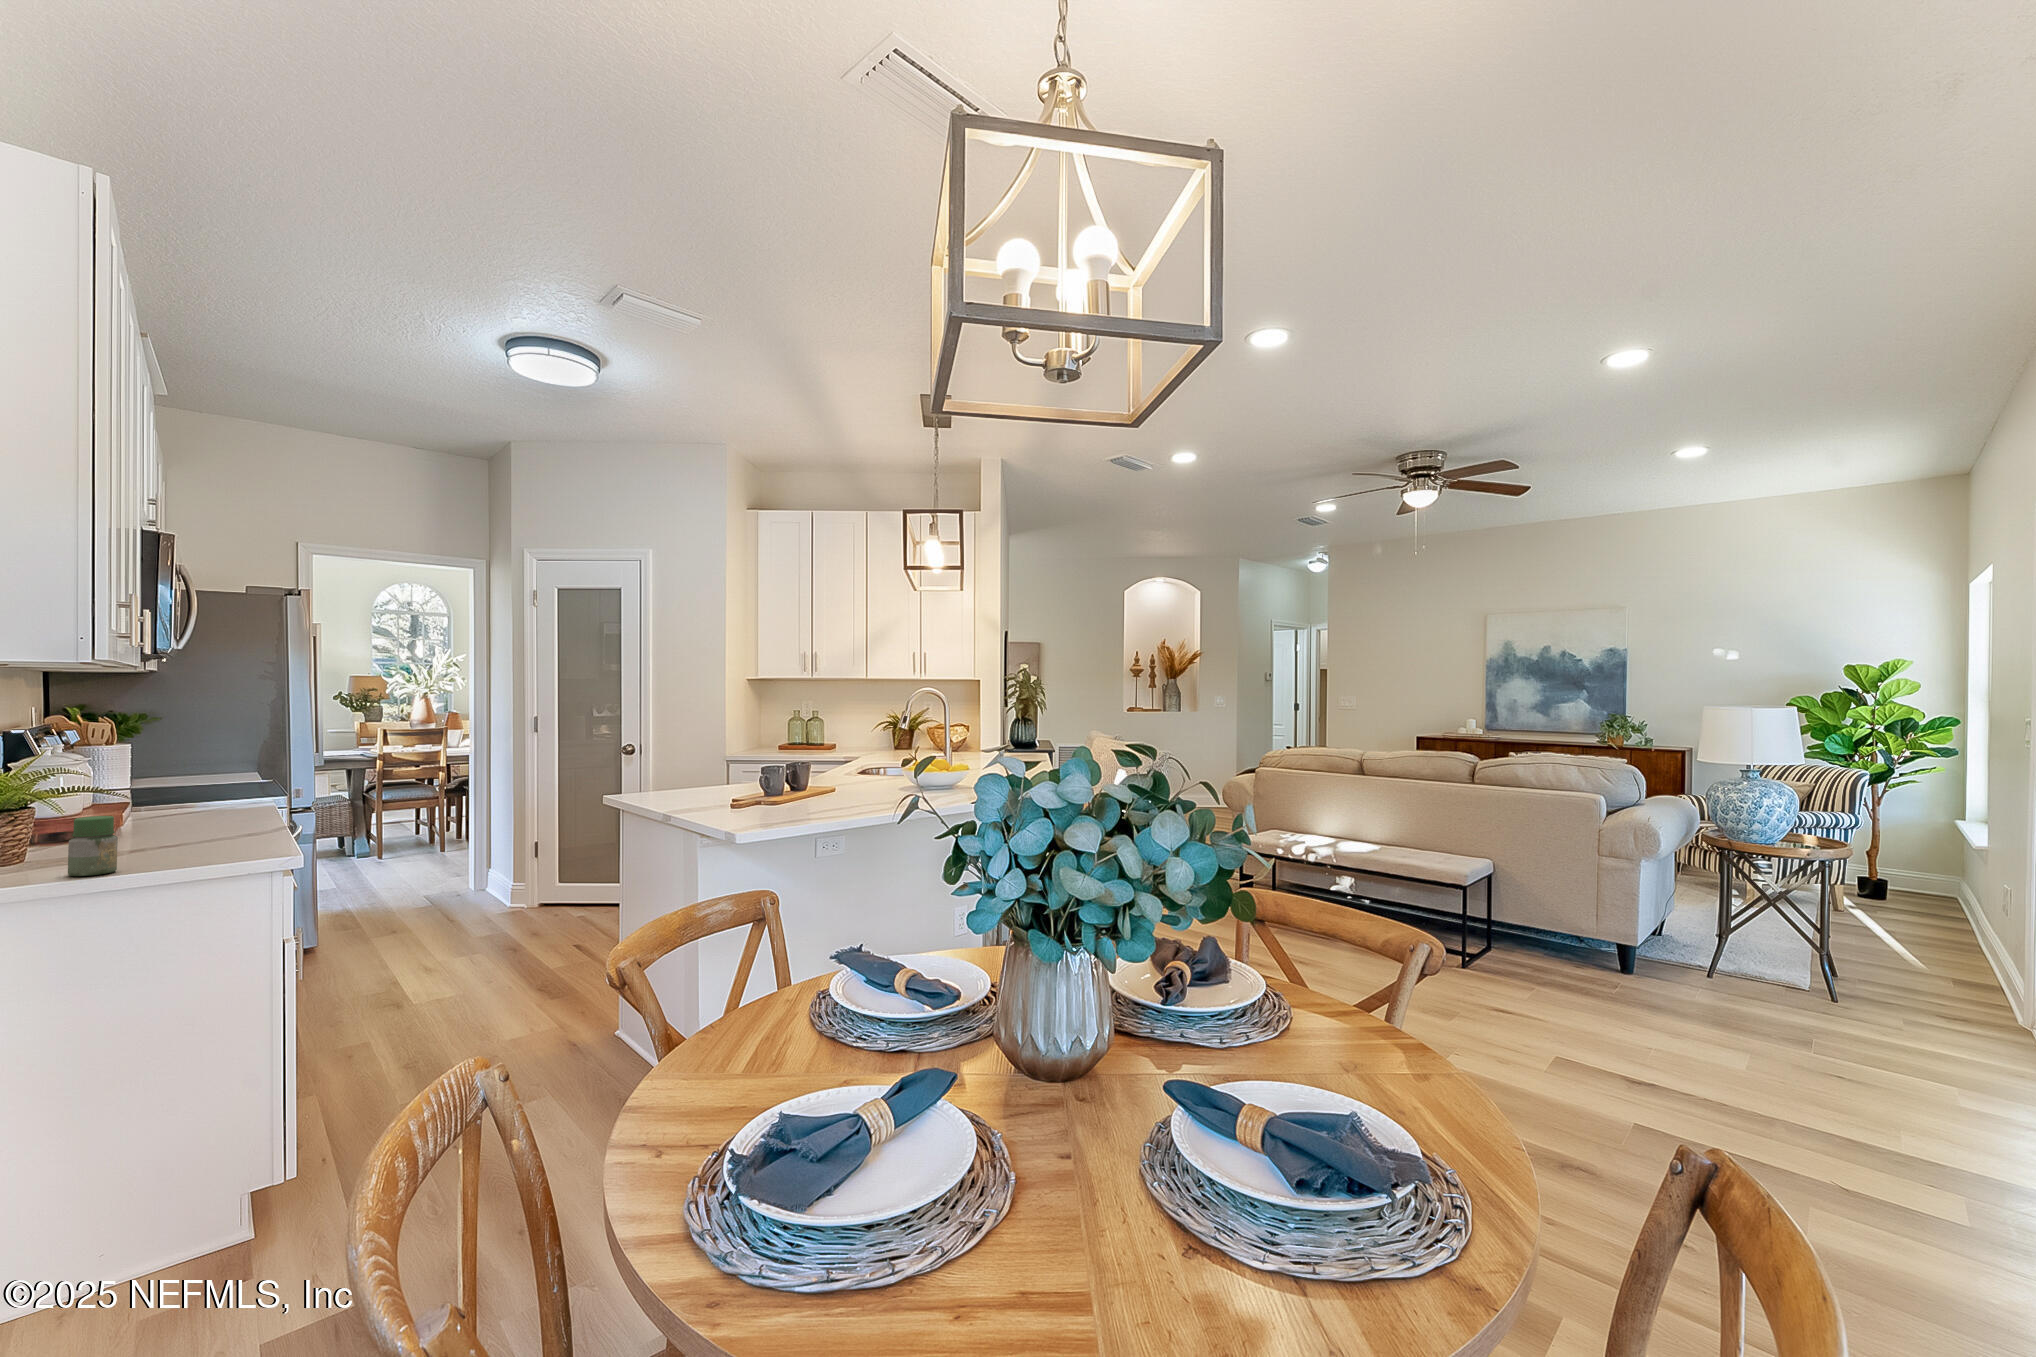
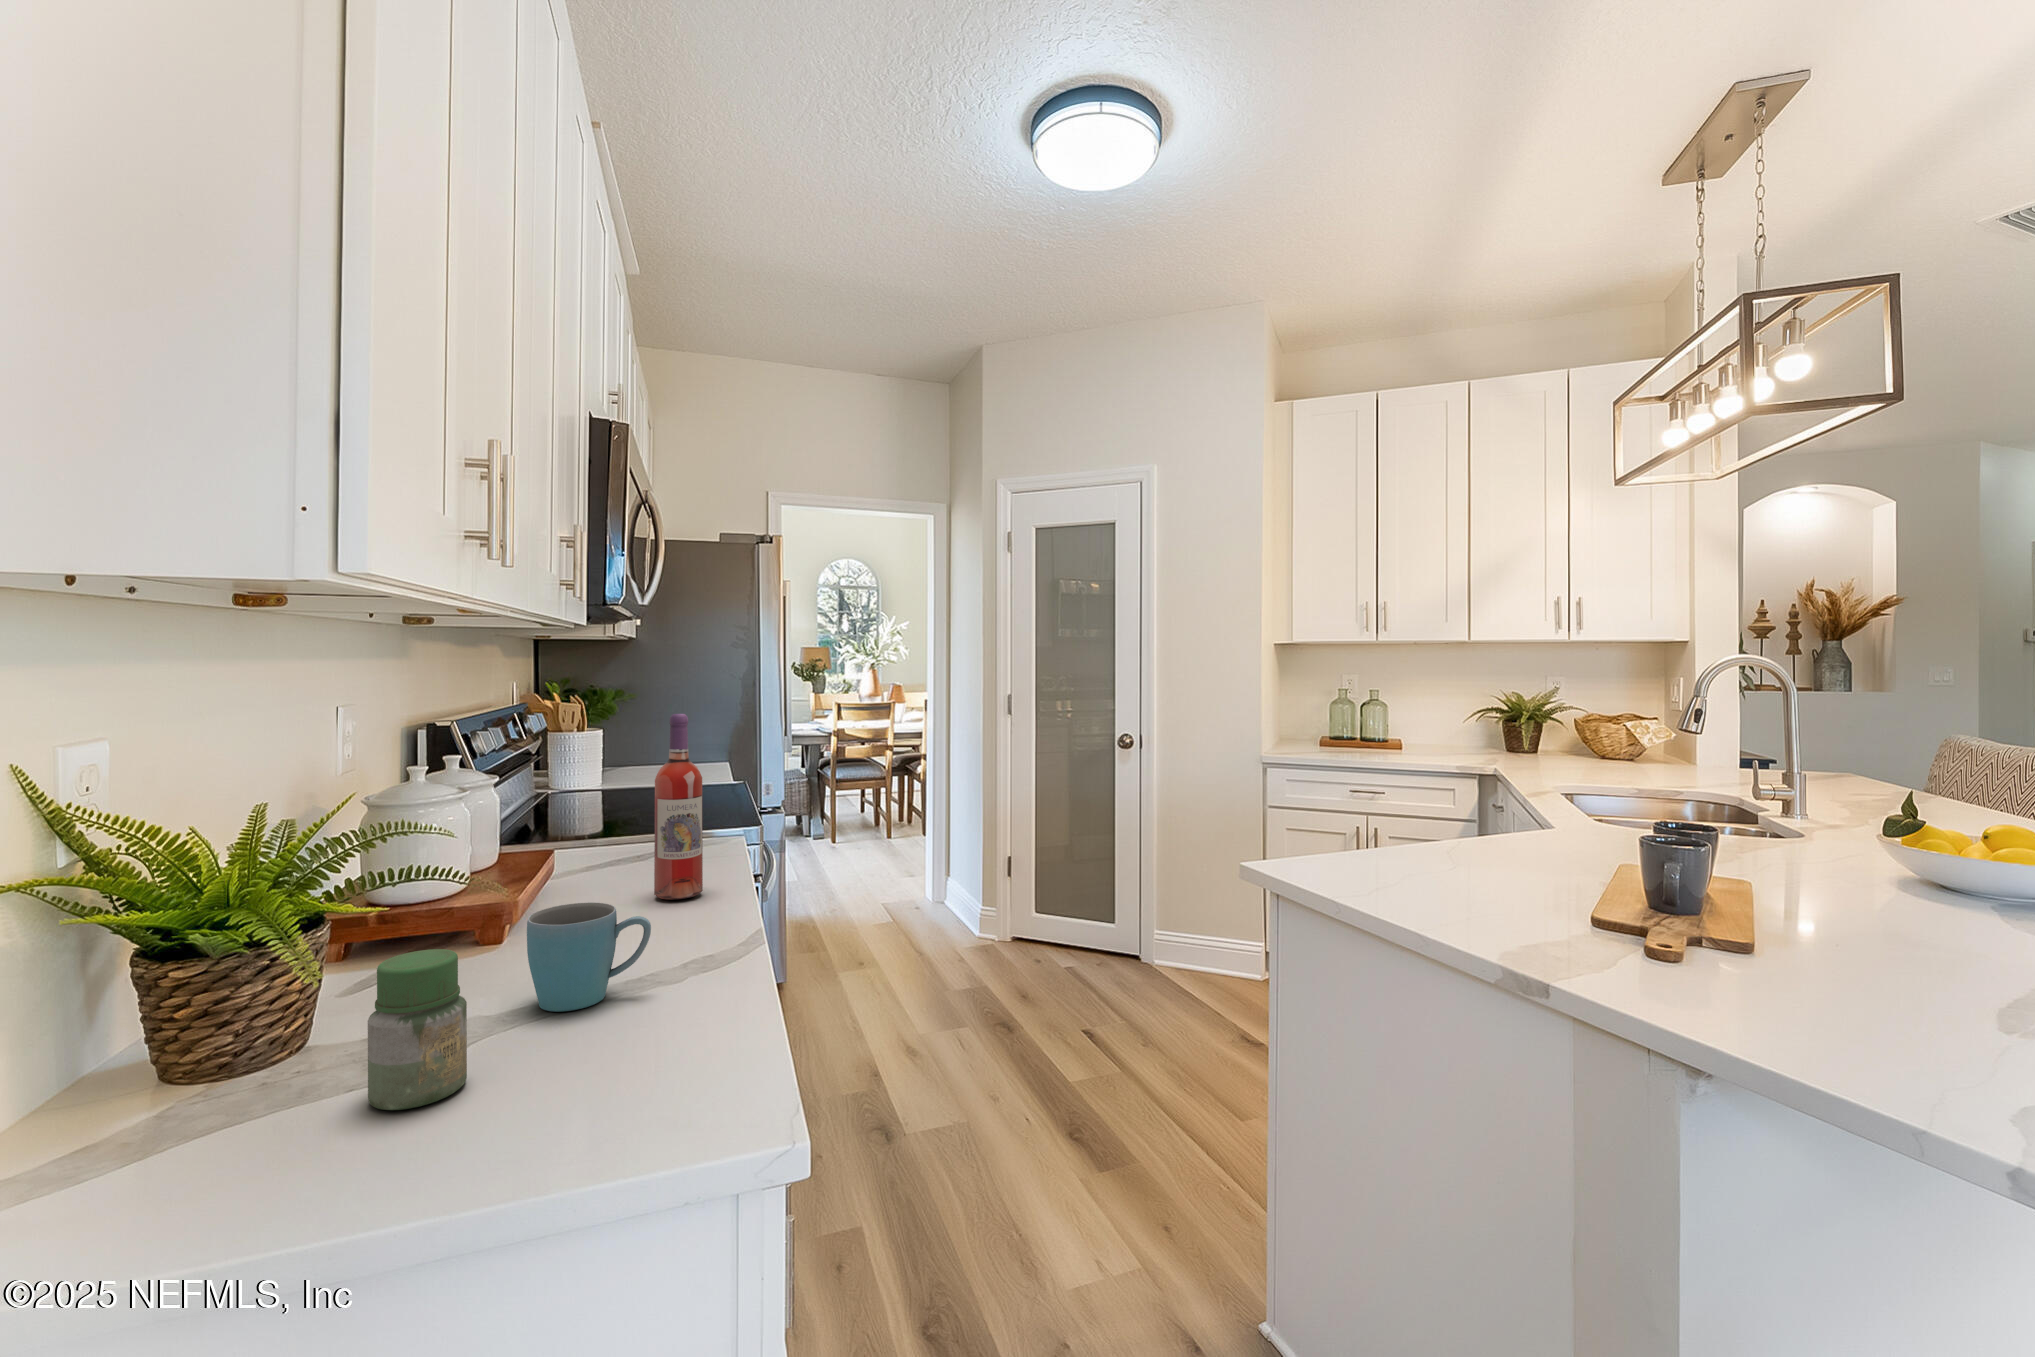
wine bottle: none [201,723,238,830] -> present [654,714,703,900]
mug: none [135,811,209,858] -> present [527,902,651,1012]

